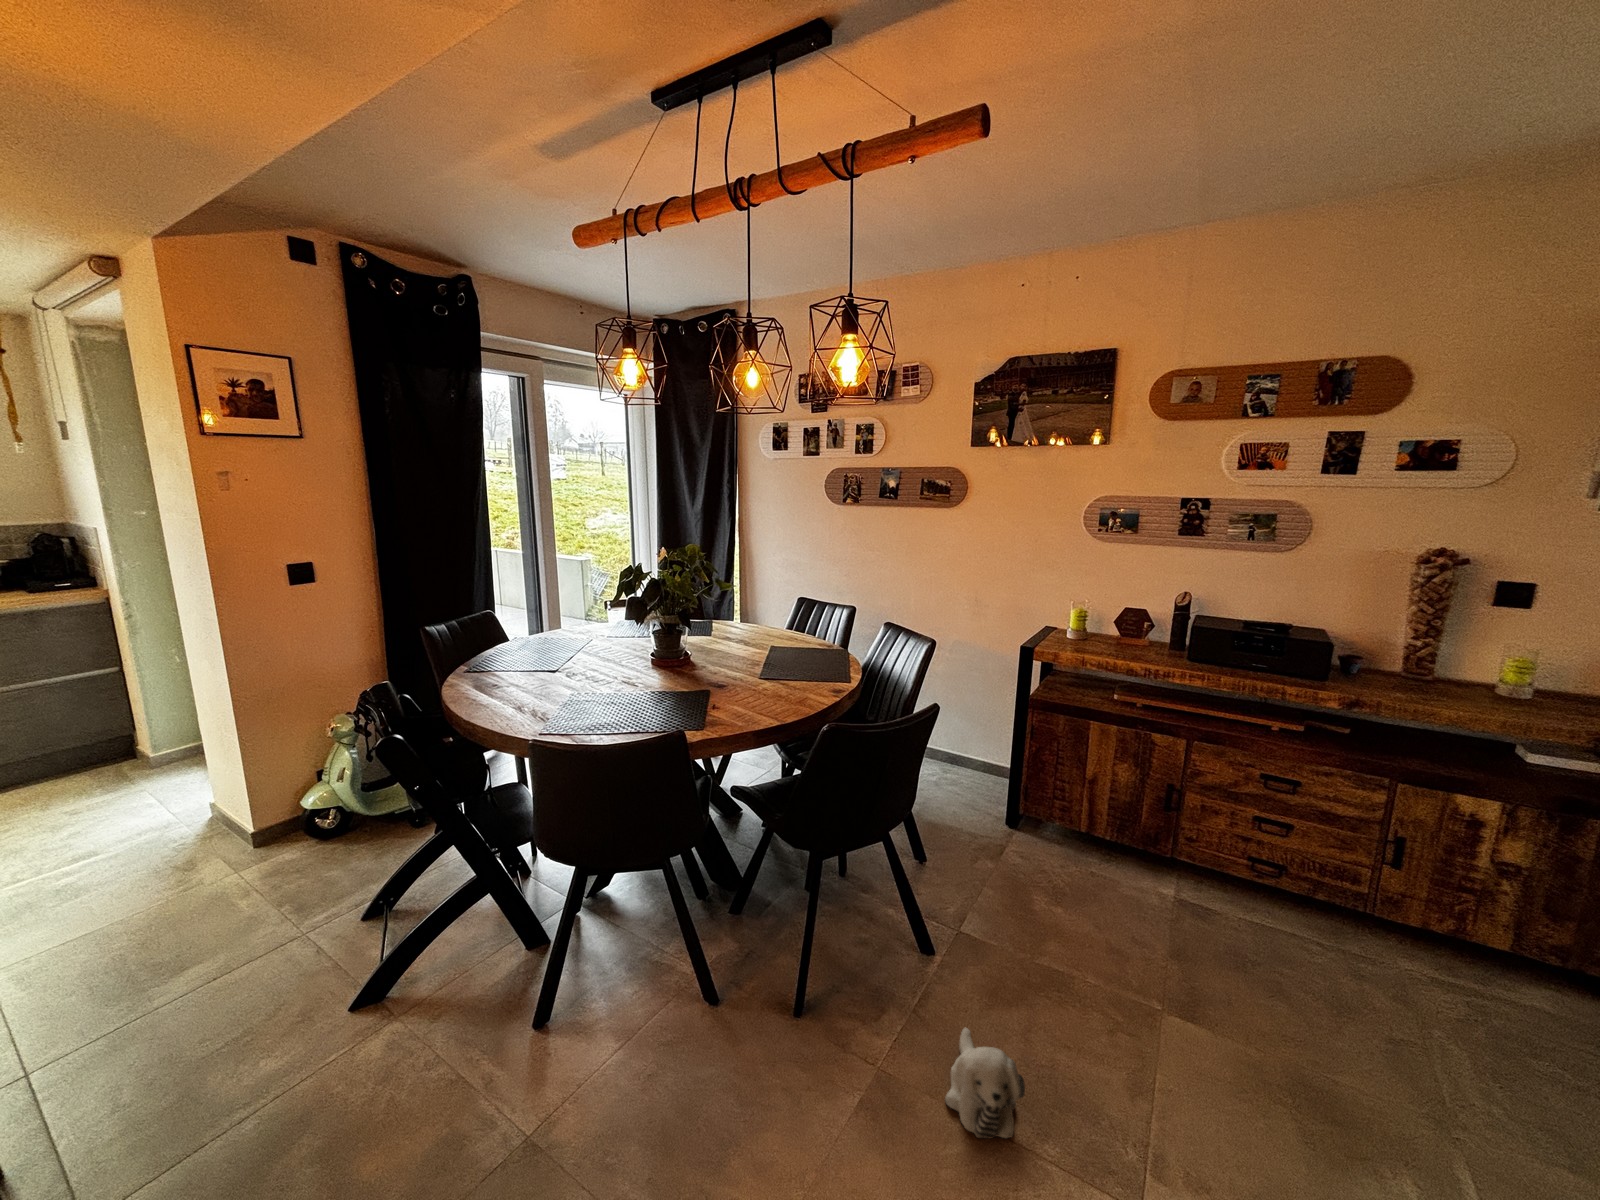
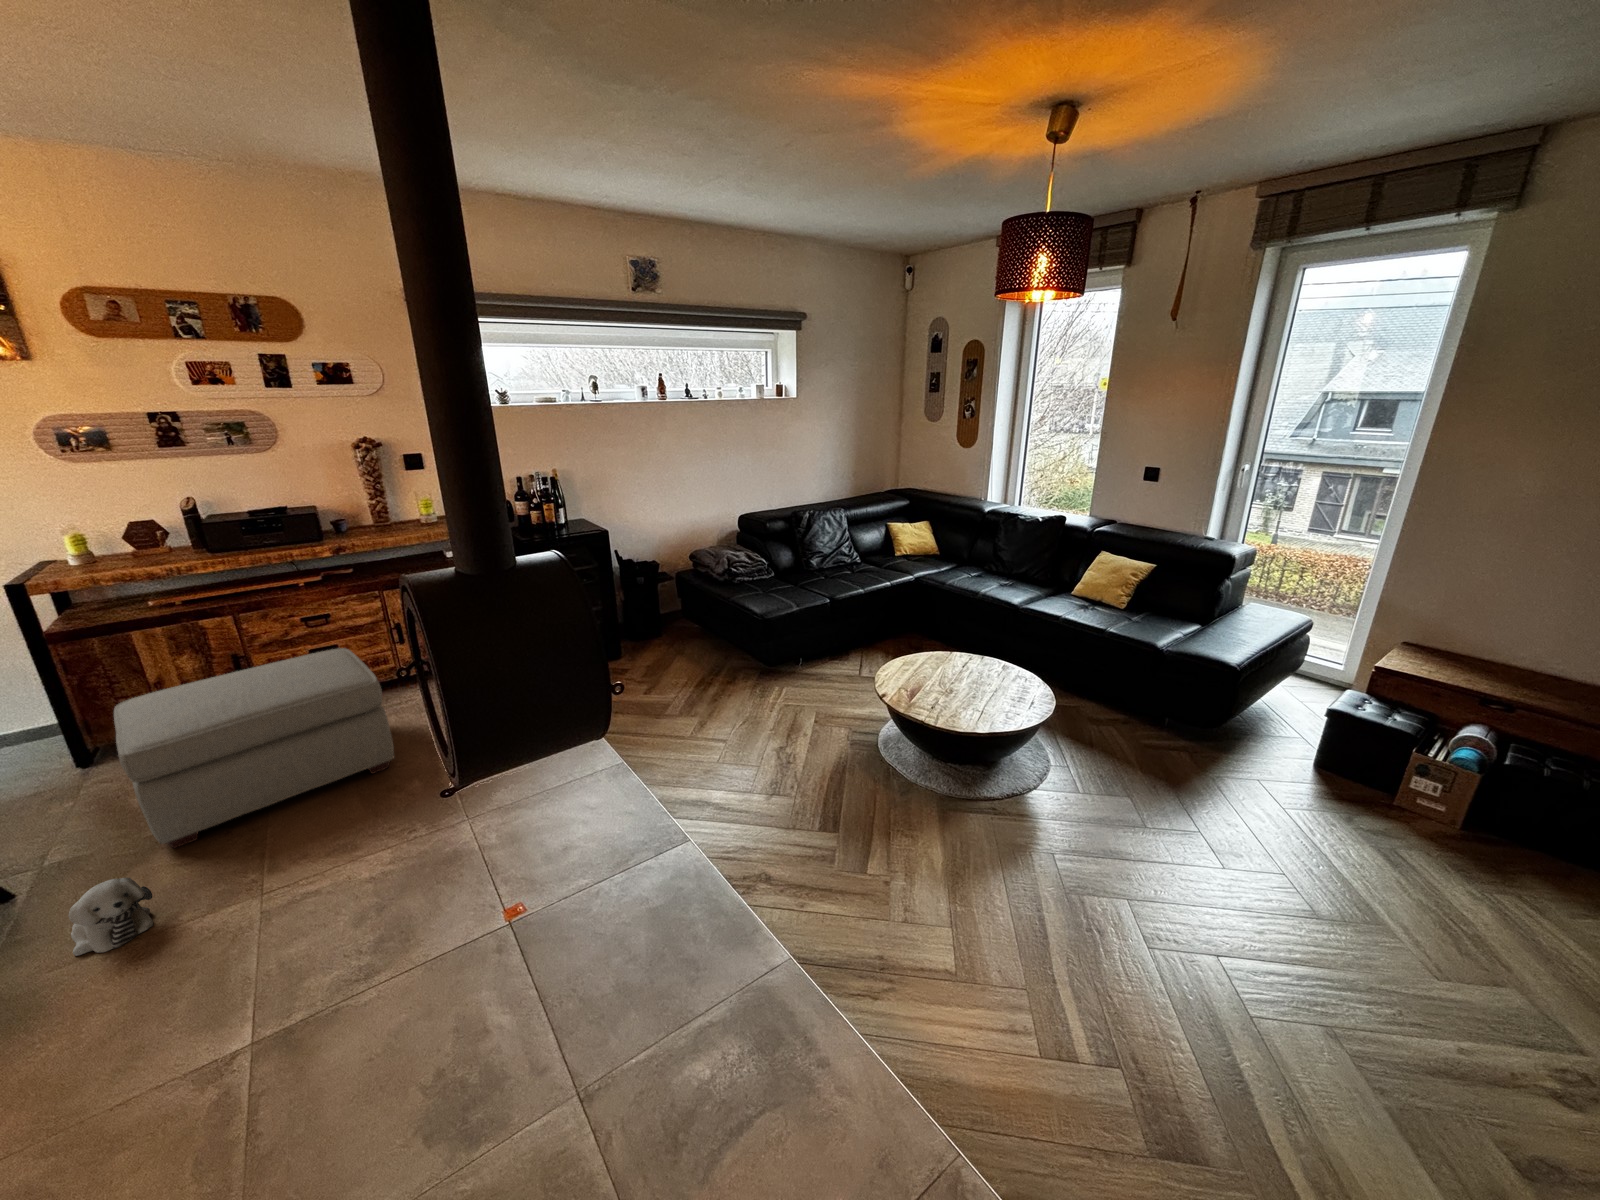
ottoman: none [1043,801,1400,1108] -> present [114,648,394,848]

